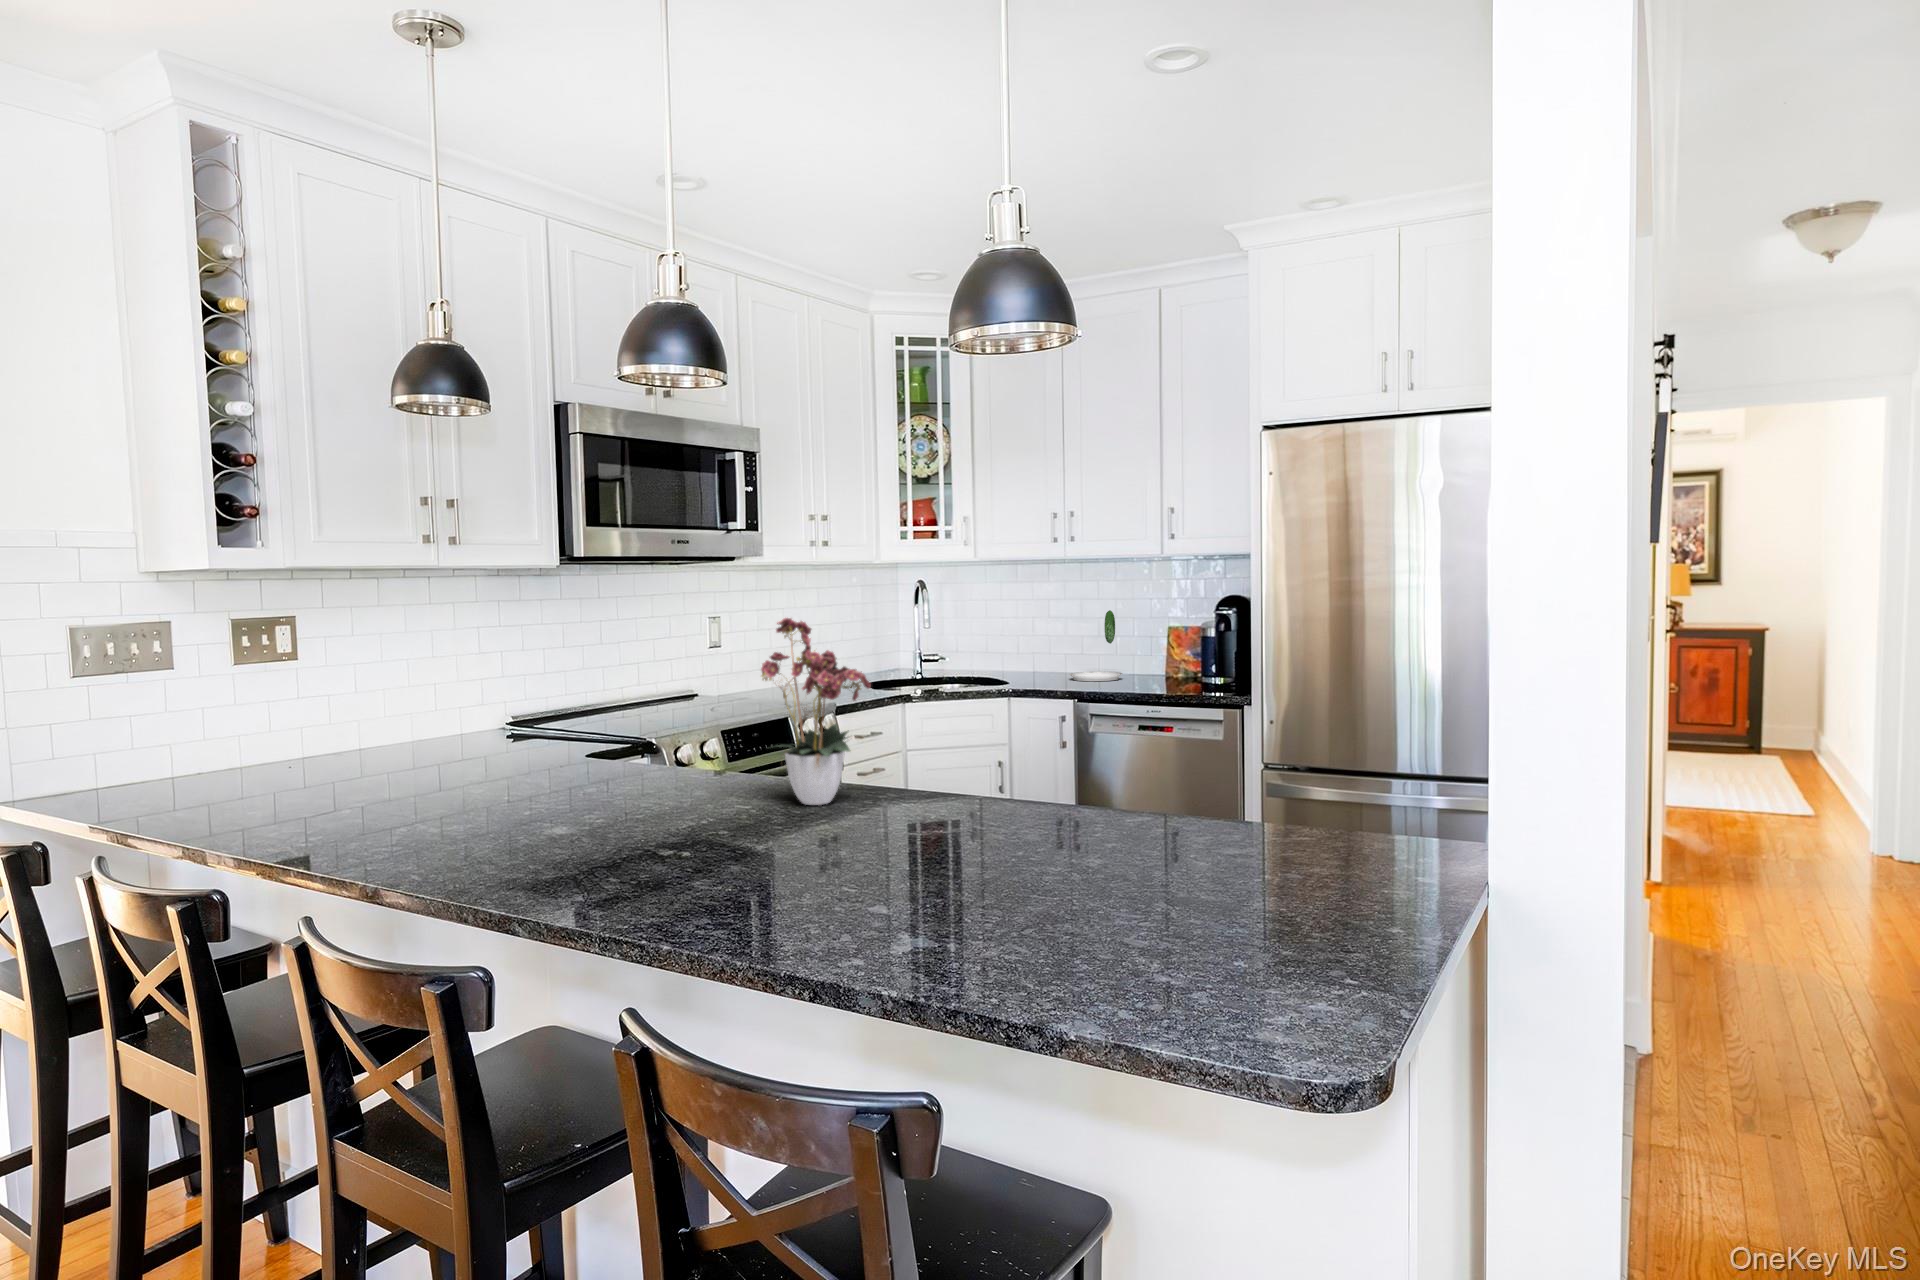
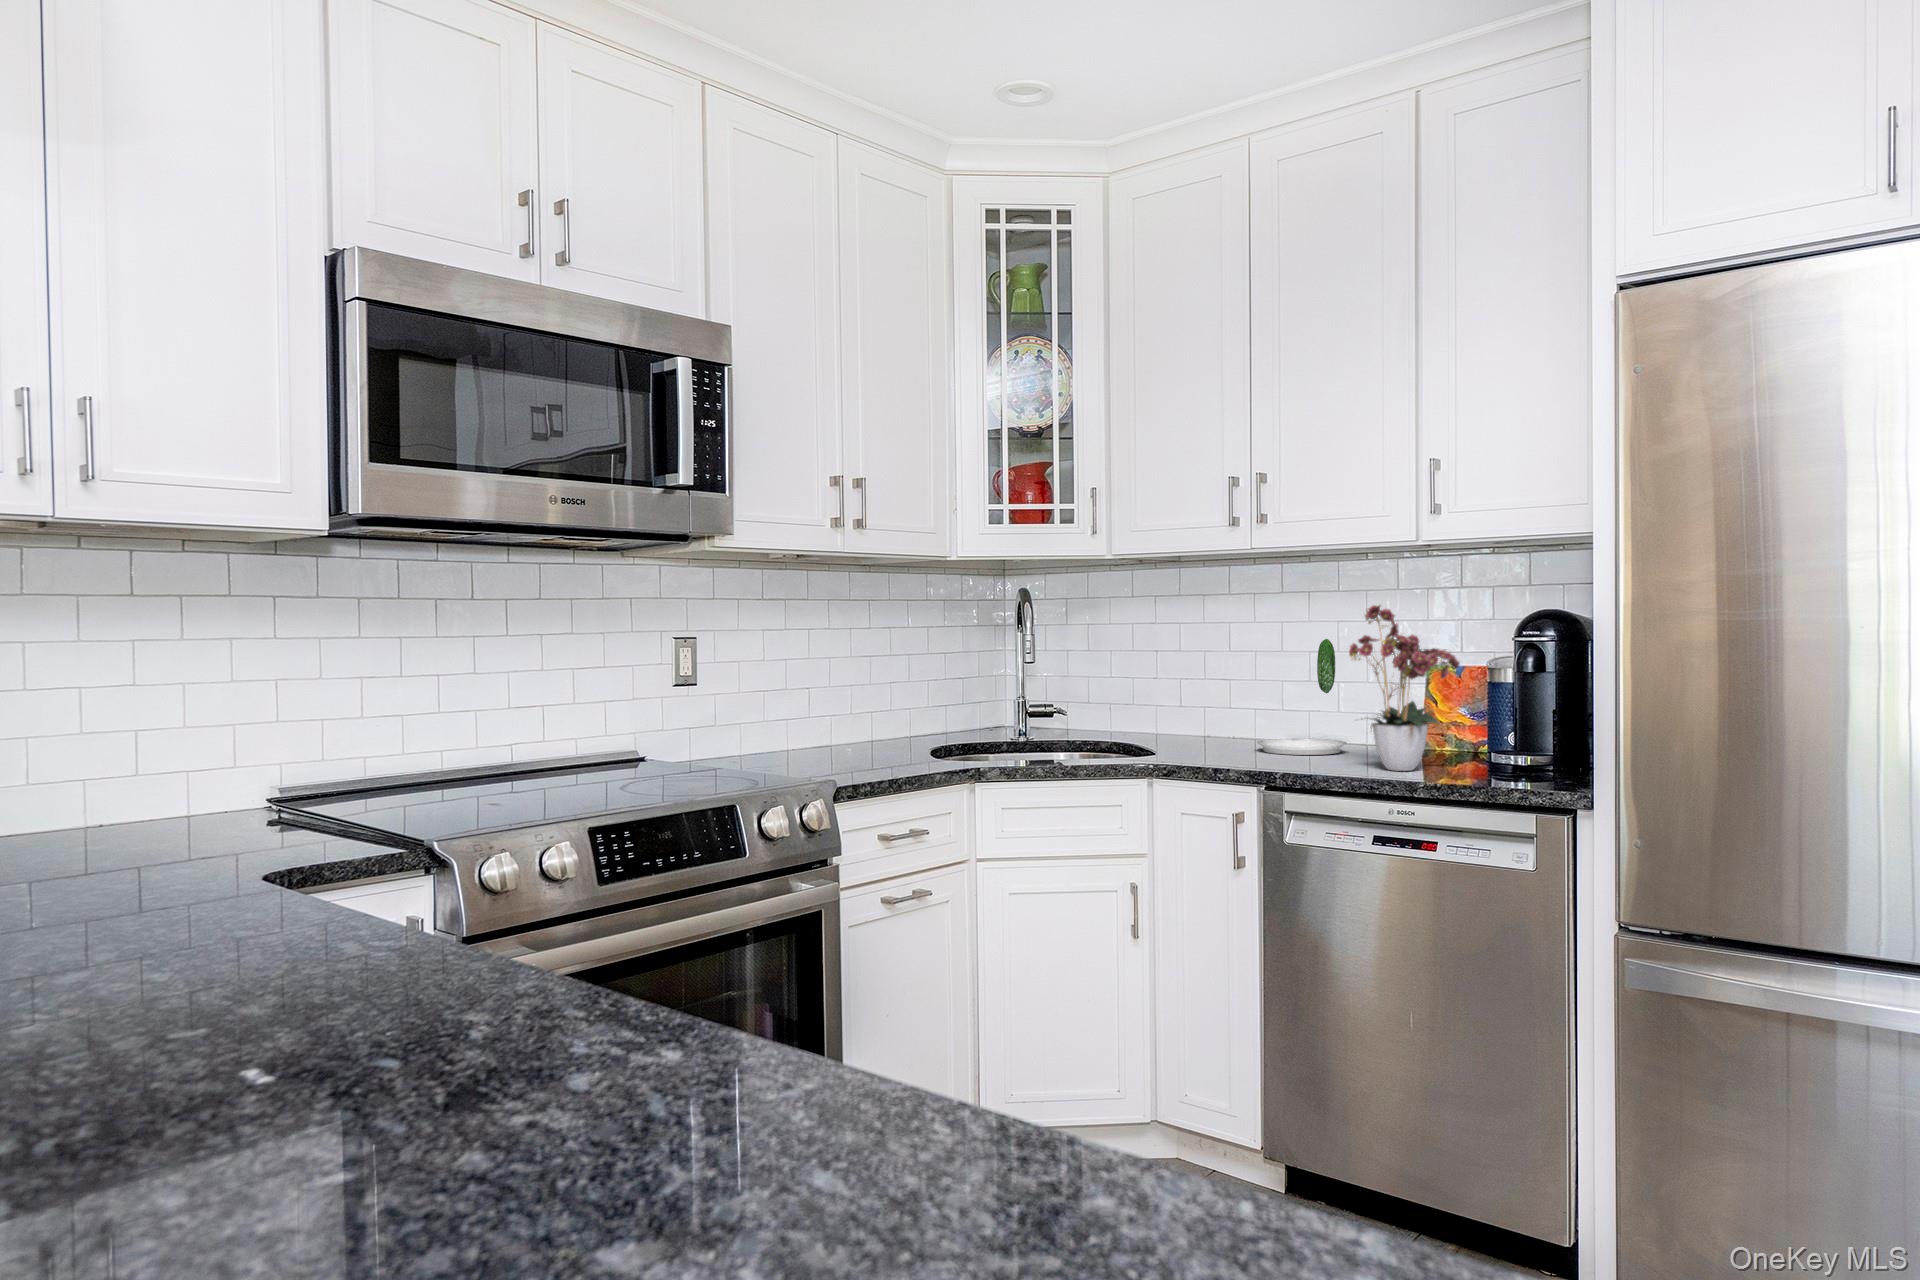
flower arrangement: present [761,618,871,805] -> present [1349,605,1460,771]

